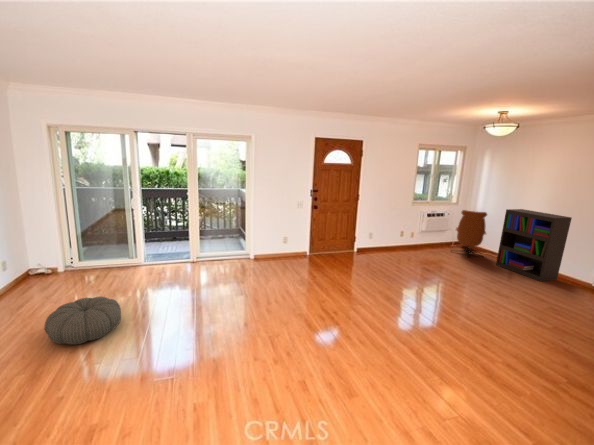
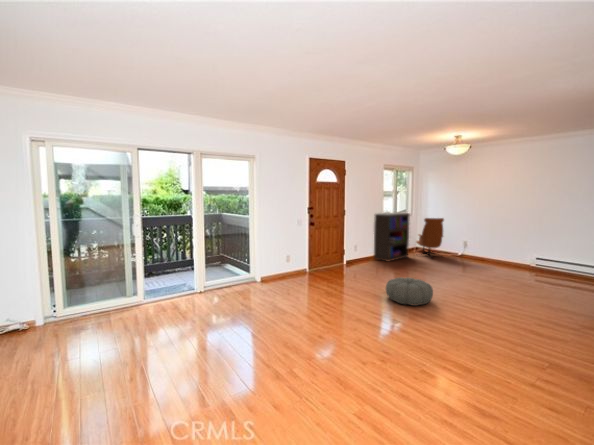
bookshelf: present [496,209,572,281] -> present [374,212,409,261]
pouf: present [45,297,121,345] -> present [386,277,433,306]

